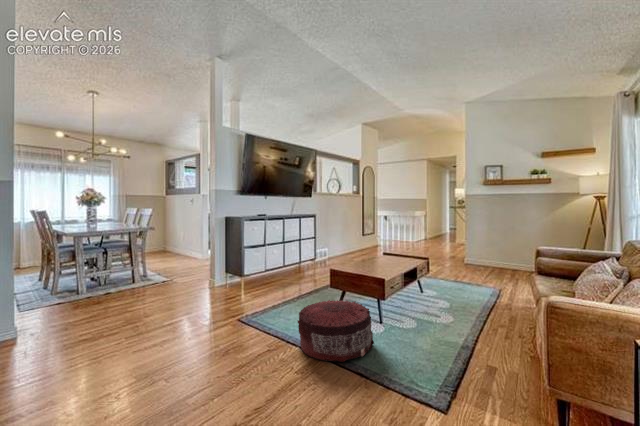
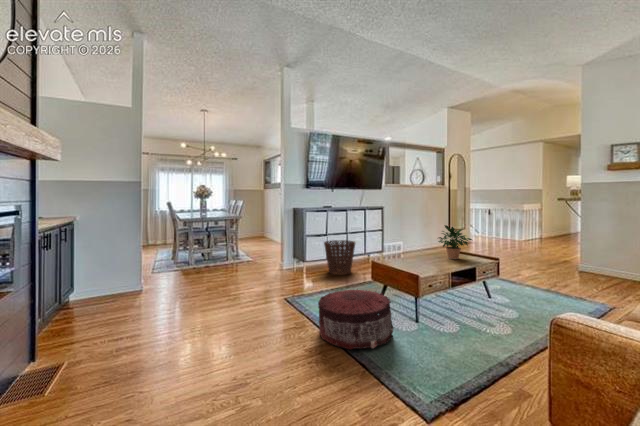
potted plant: none [381,233,414,263] -> present [438,225,472,259]
basket: none [263,251,297,287] -> present [324,240,355,274]

